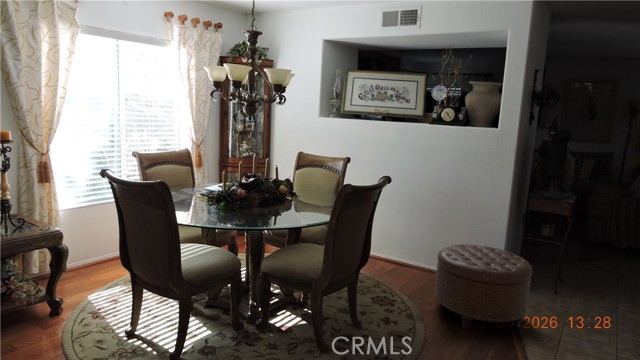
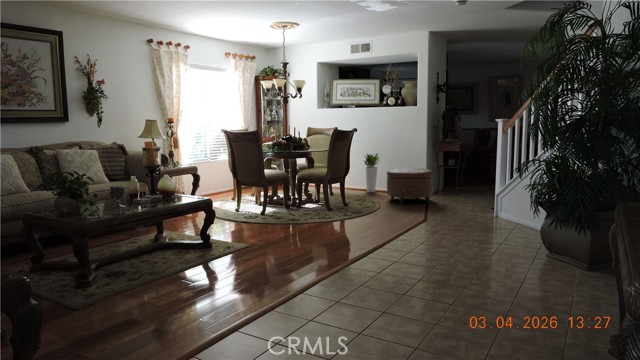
planter: none [388,201,422,269] -> present [364,153,379,192]

